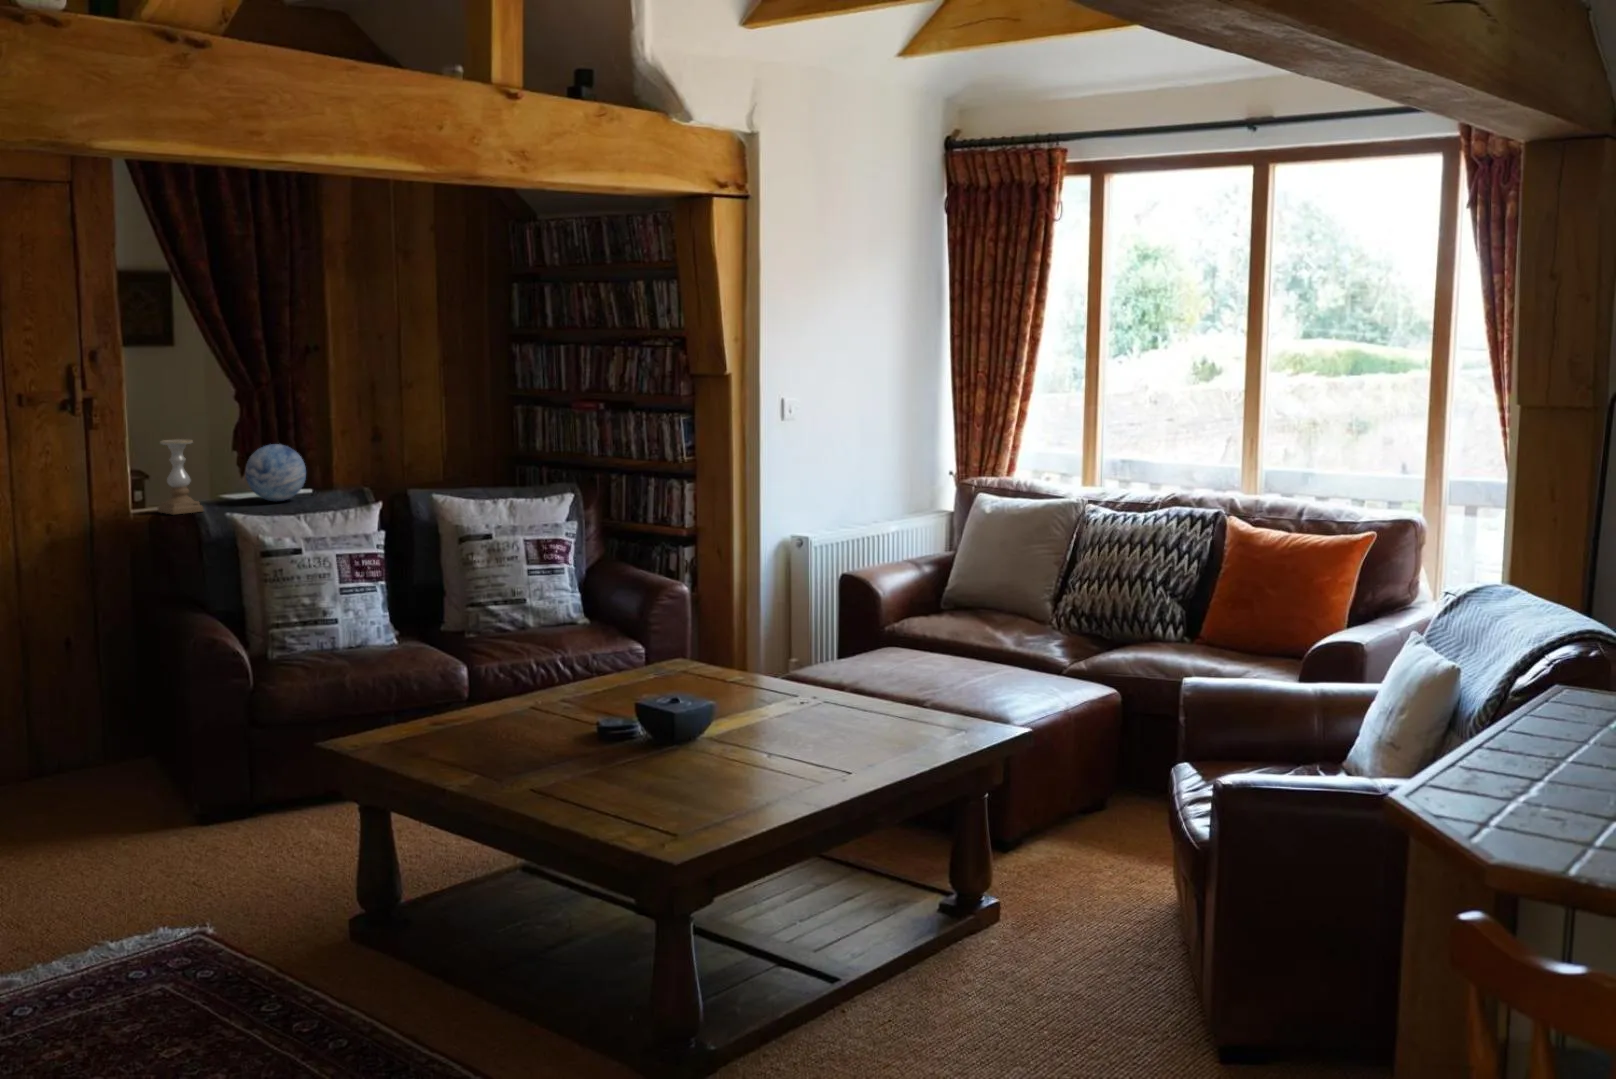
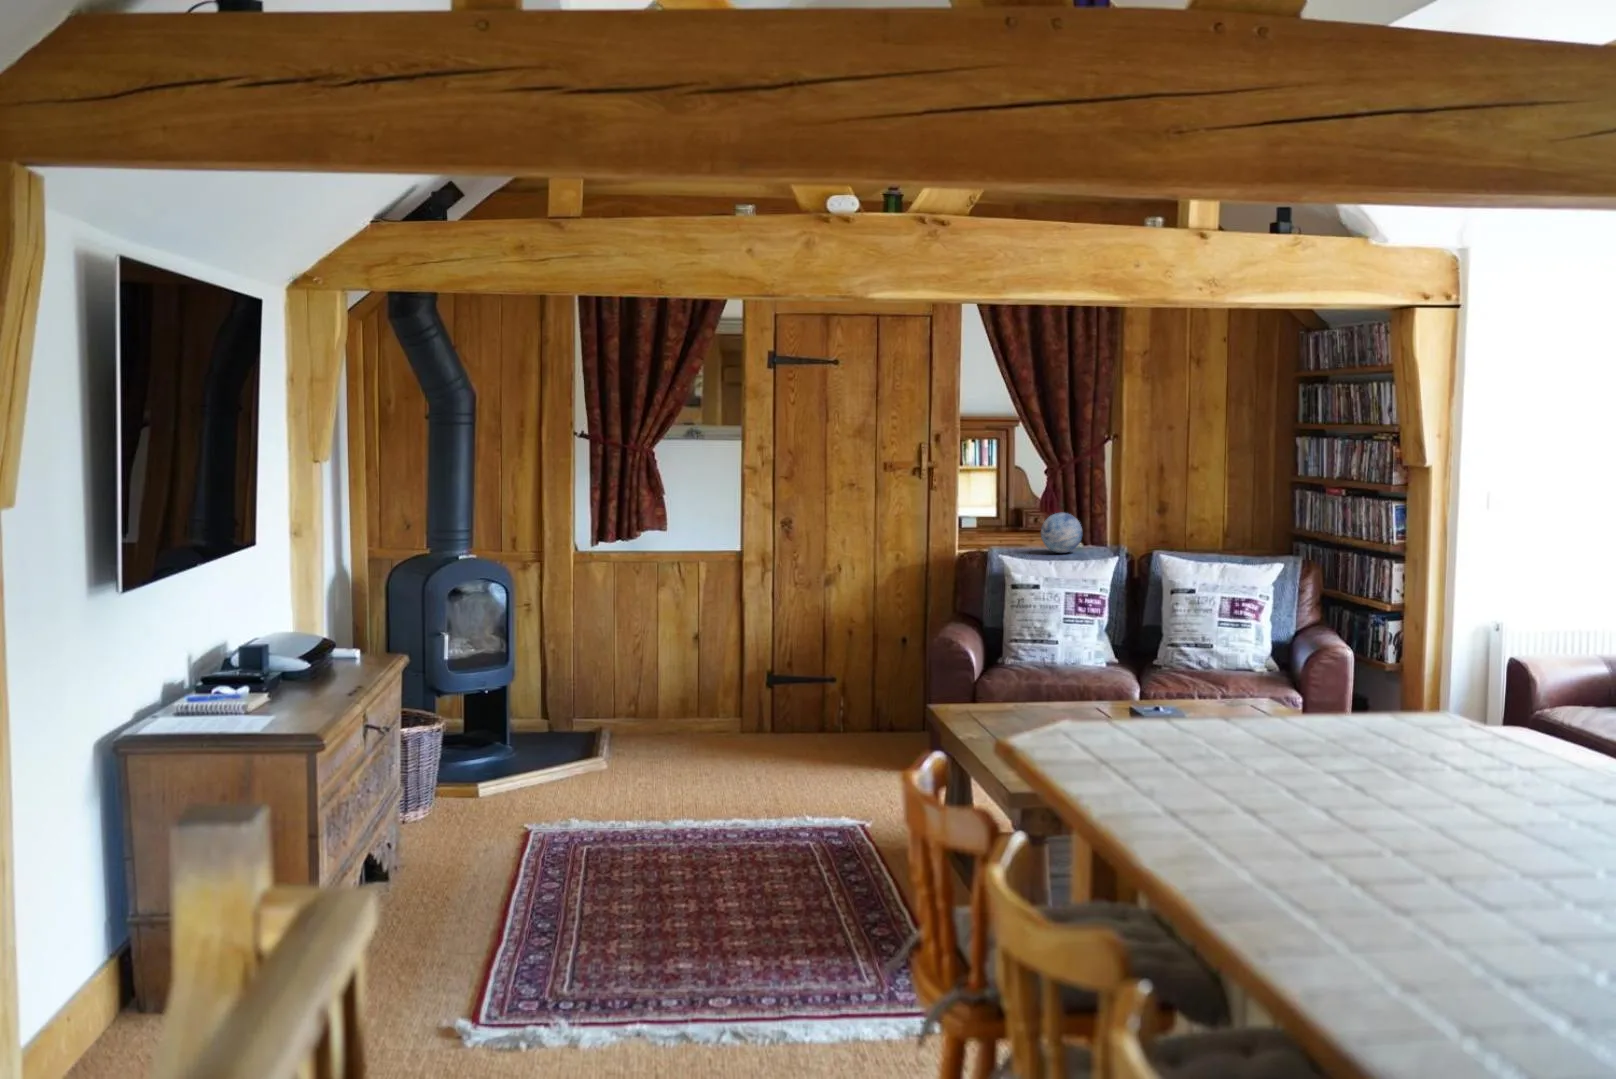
candle holder: present [158,439,203,514] -> none [980,506,1005,557]

